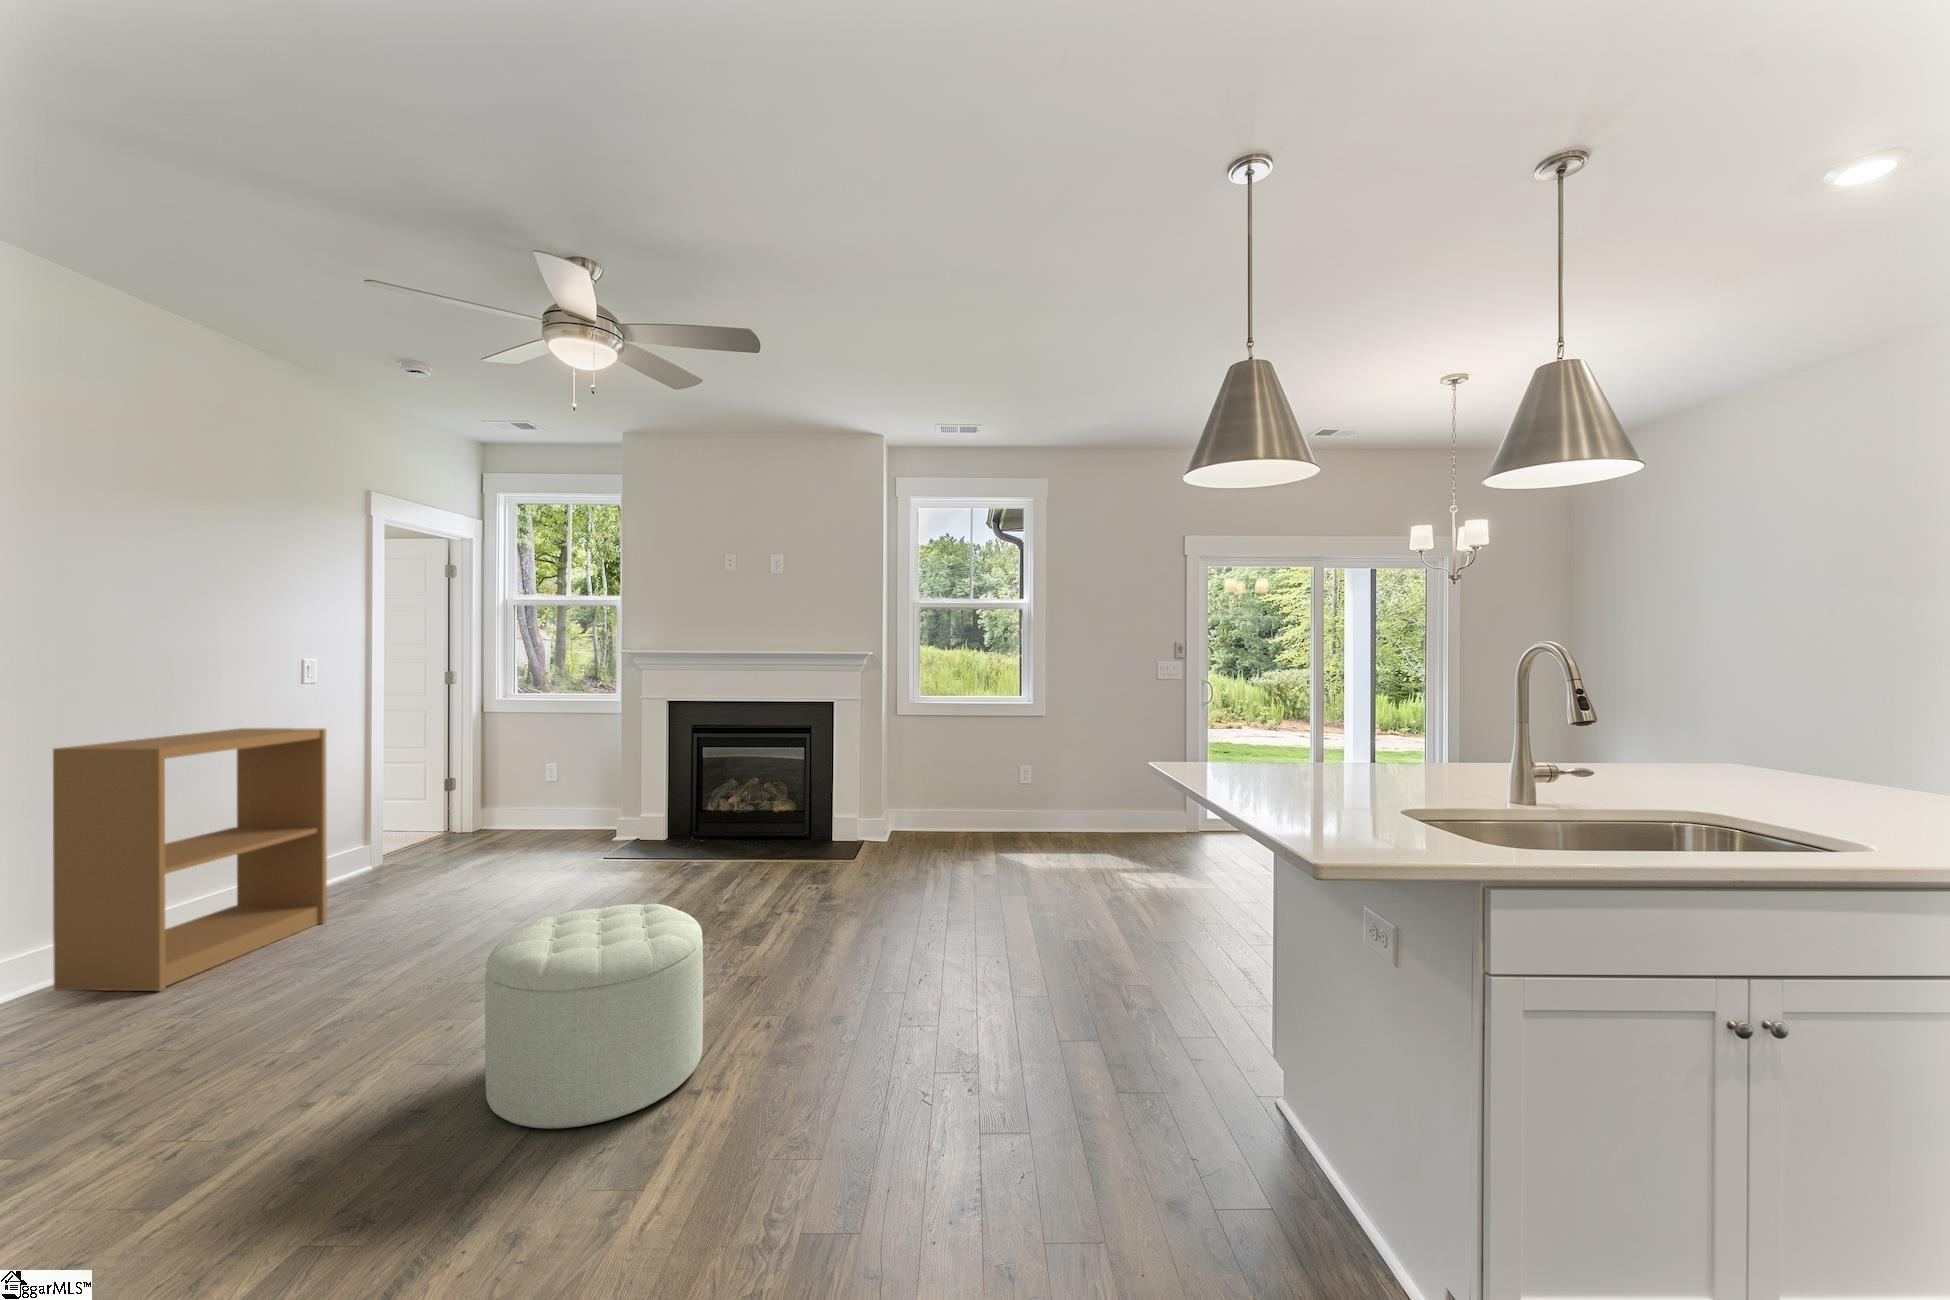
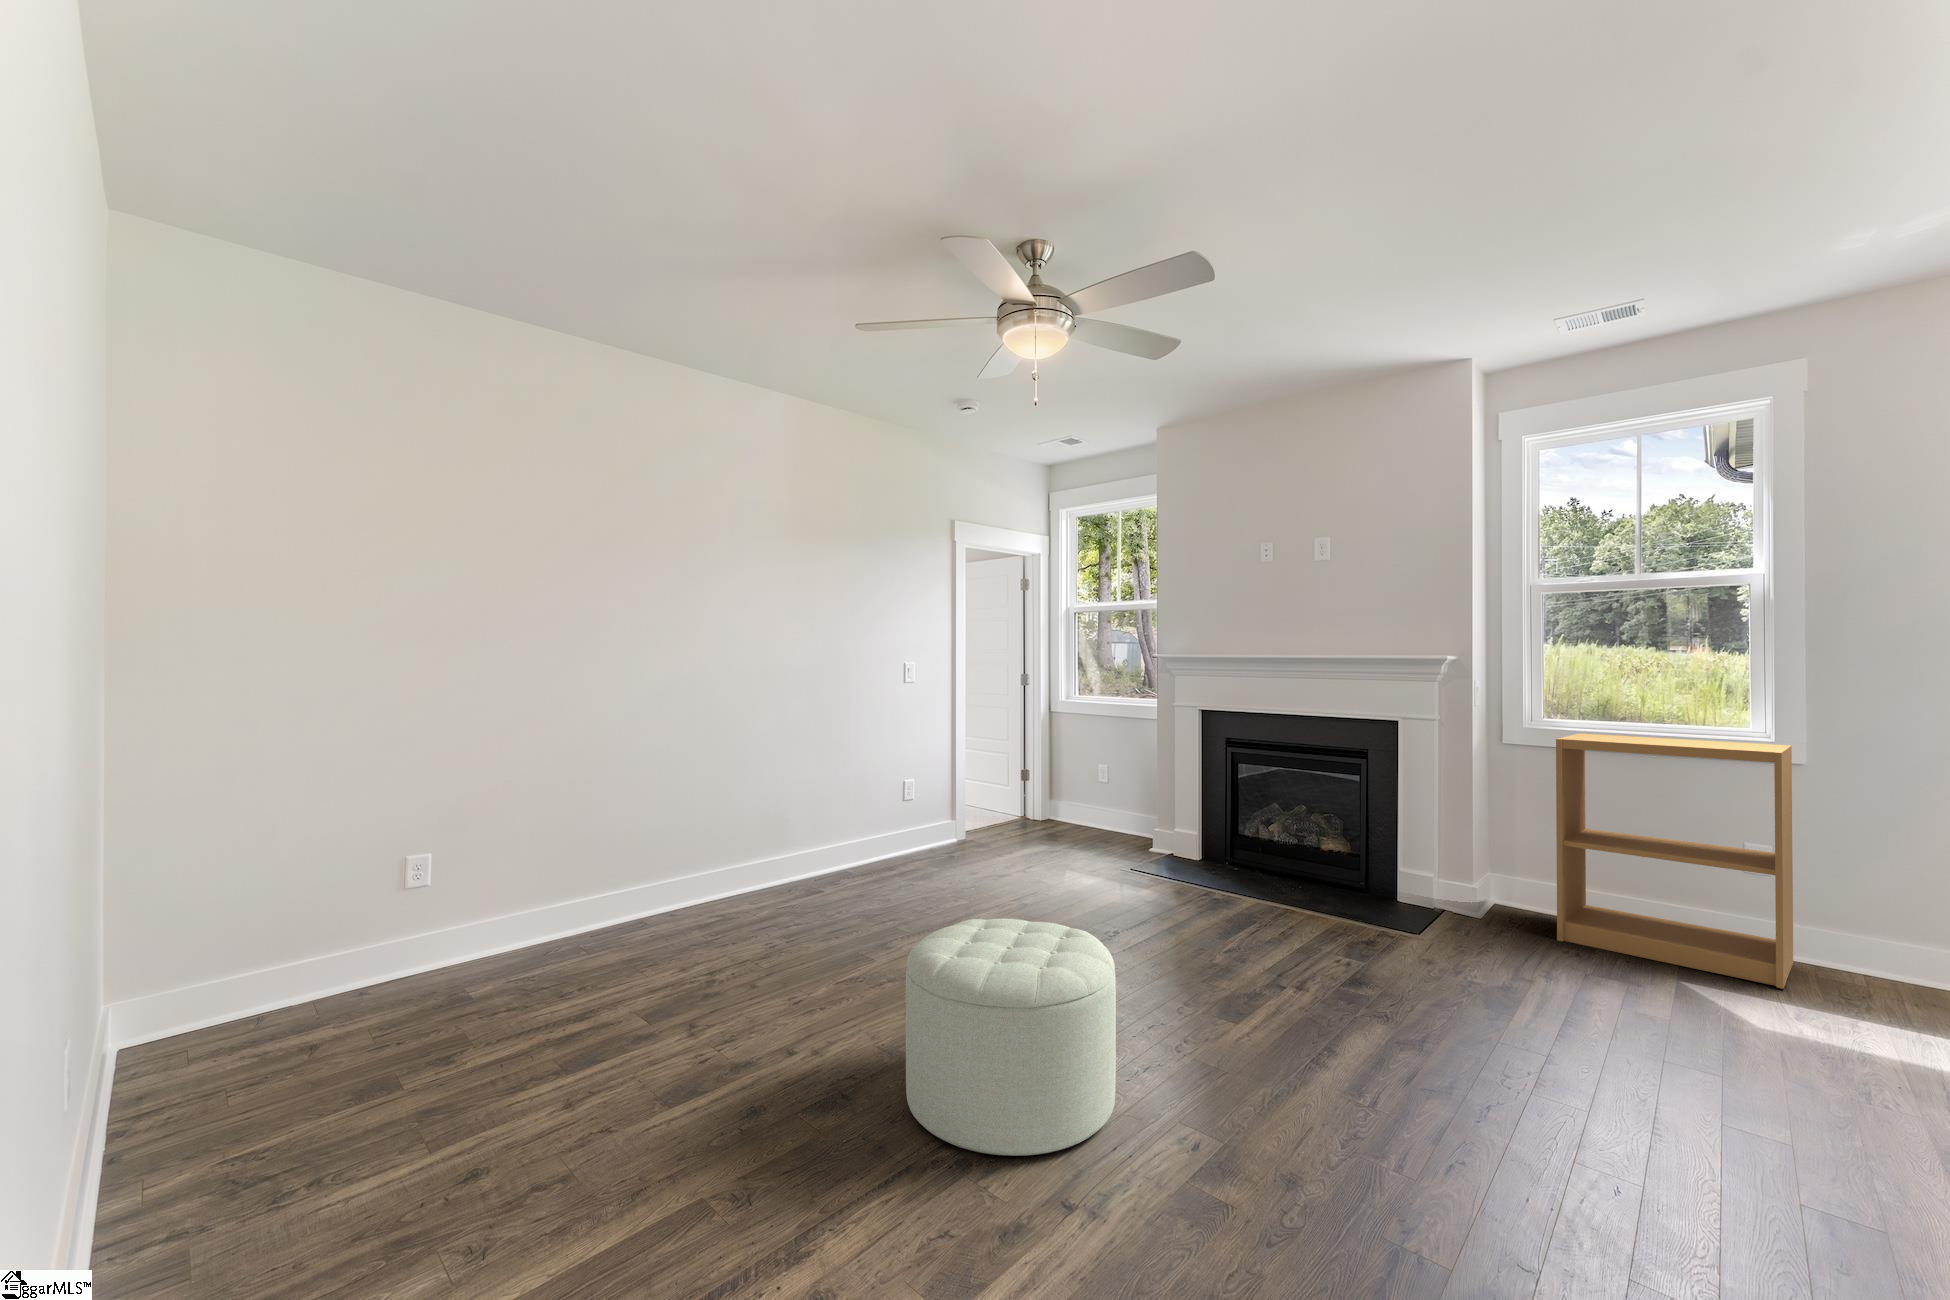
bookshelf: present [53,728,327,991] -> present [1556,733,1793,989]

